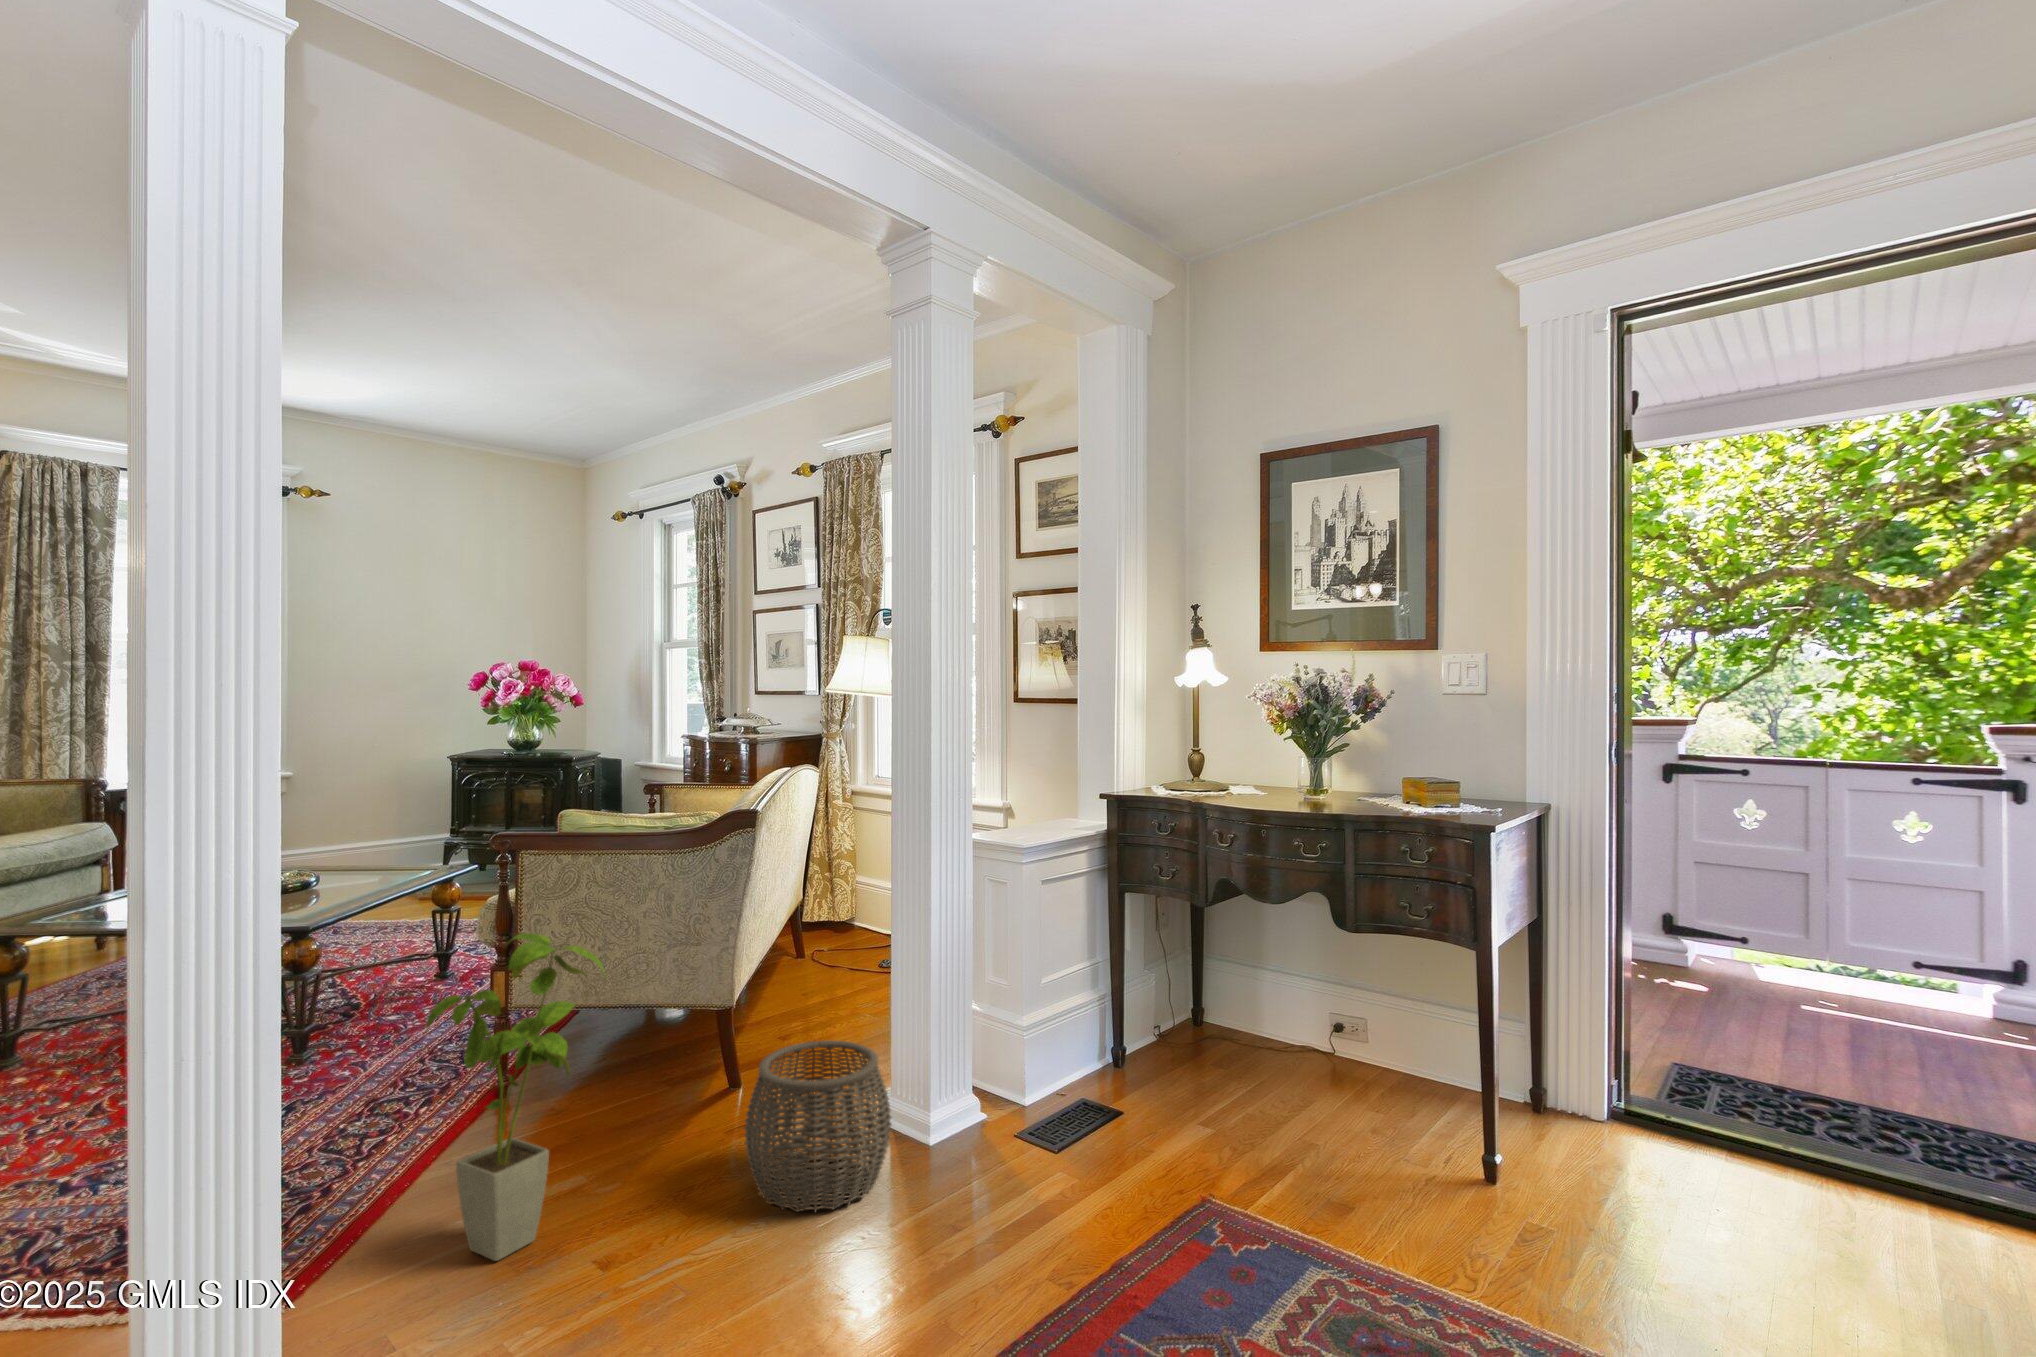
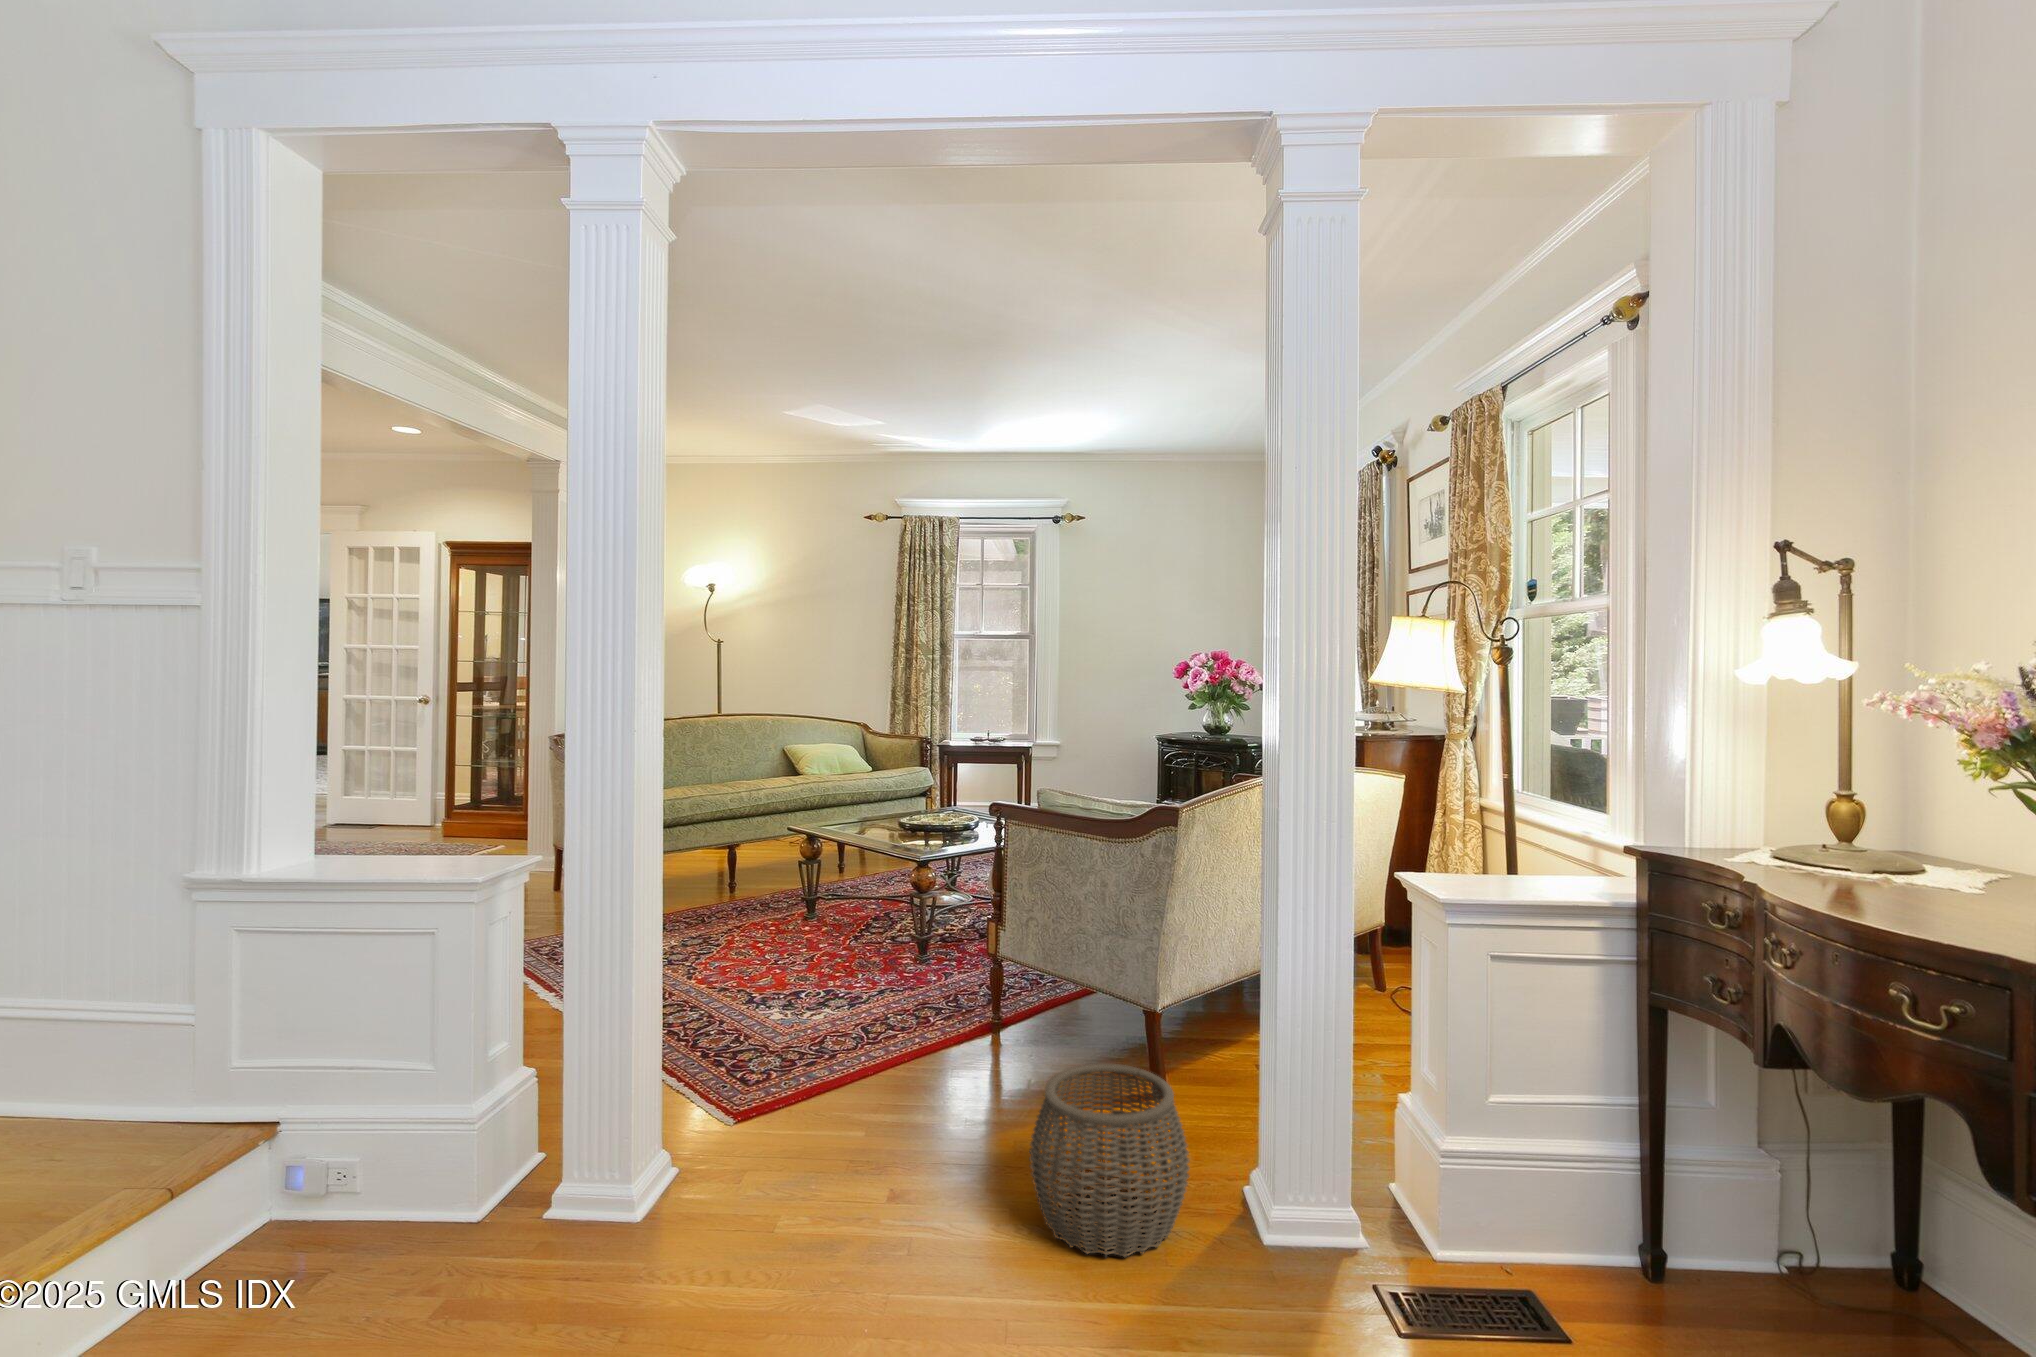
house plant: present [426,933,605,1261] -> none [806,891,944,1161]

